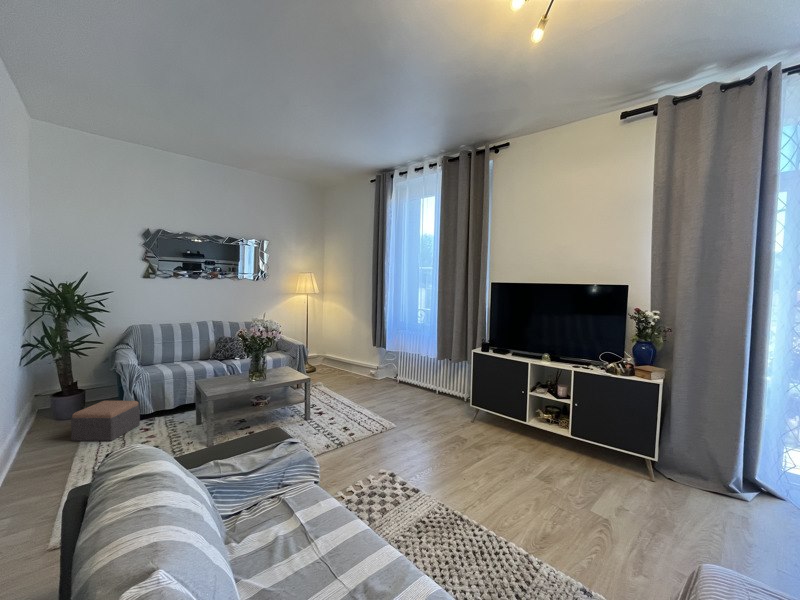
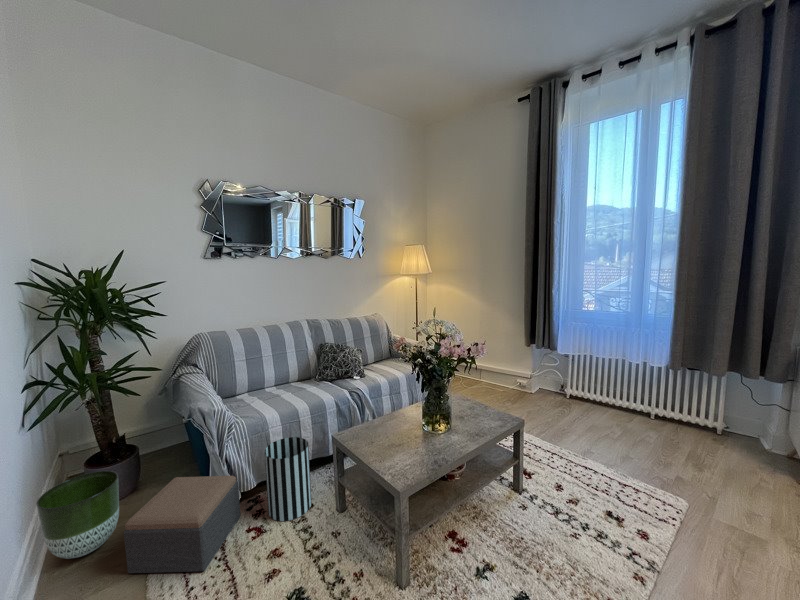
wastebasket: none [156,385,184,427] -> present [264,437,312,521]
planter: none [26,395,71,435] -> present [37,471,119,559]

